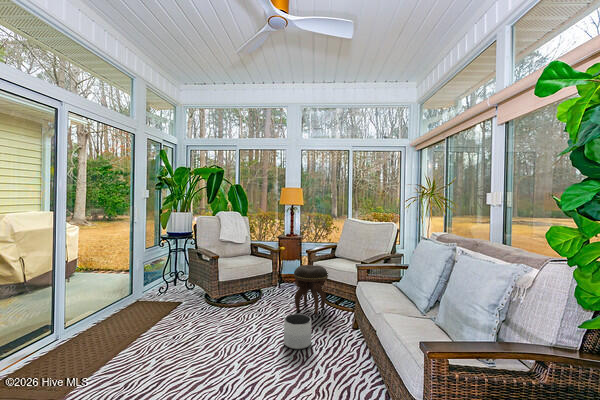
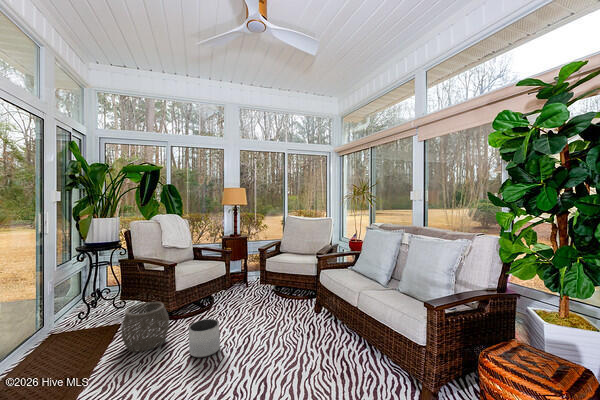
footstool: present [294,265,328,314] -> none [192,267,229,317]
woven basket: none [232,289,270,331] -> present [121,302,169,352]

